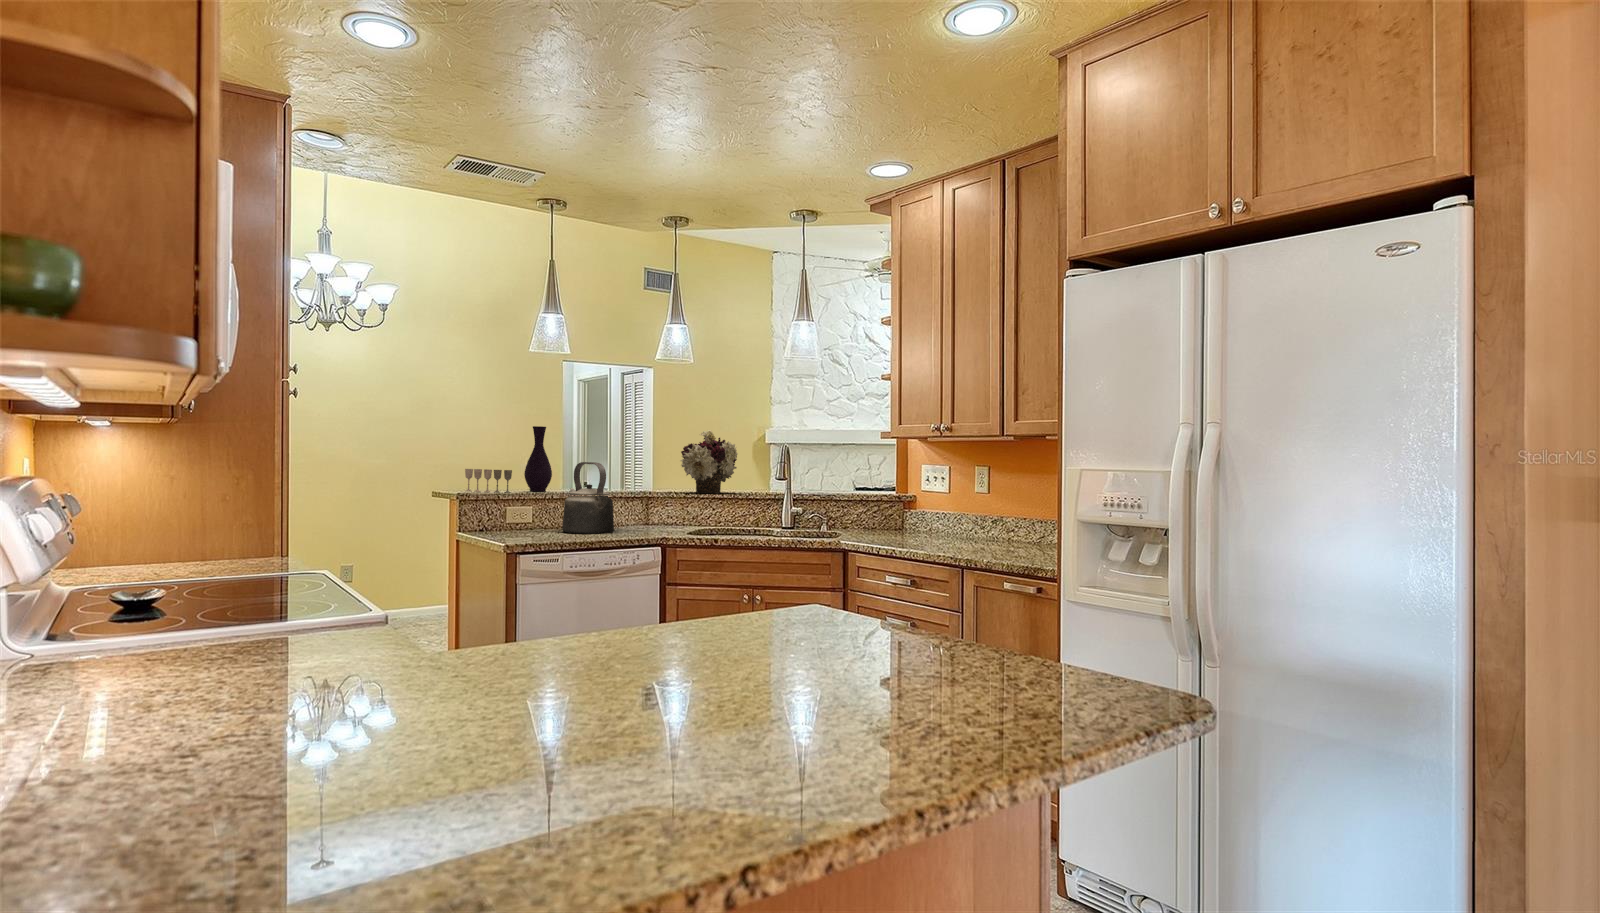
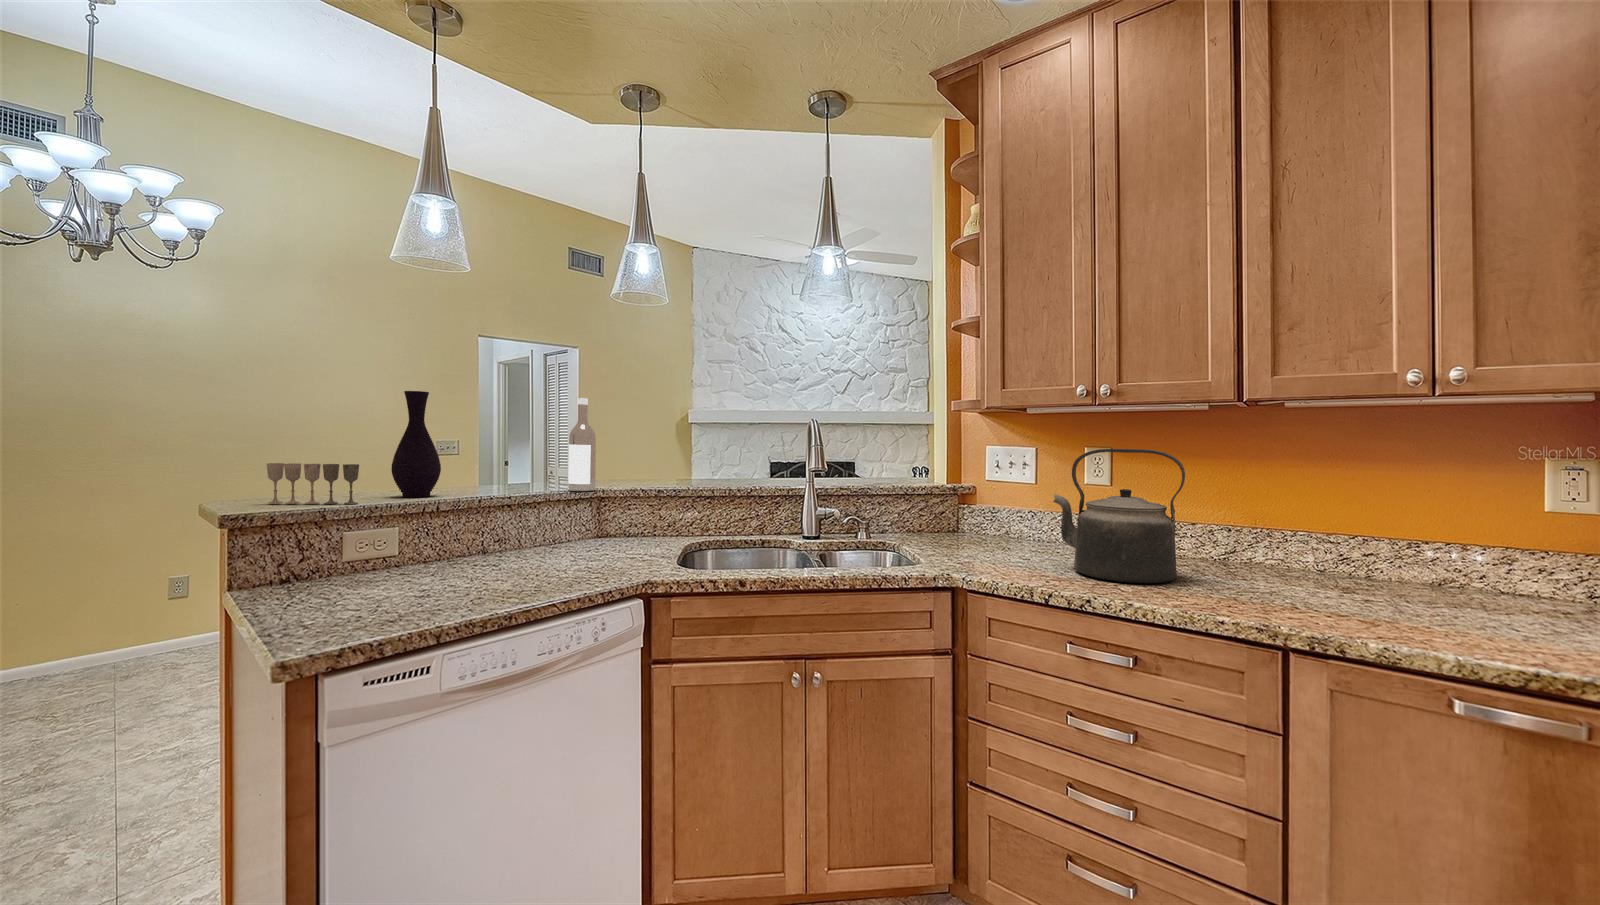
wine bottle: none [629,429,647,492] -> present [568,398,596,491]
flower arrangement: present [681,430,738,493] -> none [646,399,726,490]
kettle: present [562,462,614,534] -> present [1053,449,1185,583]

